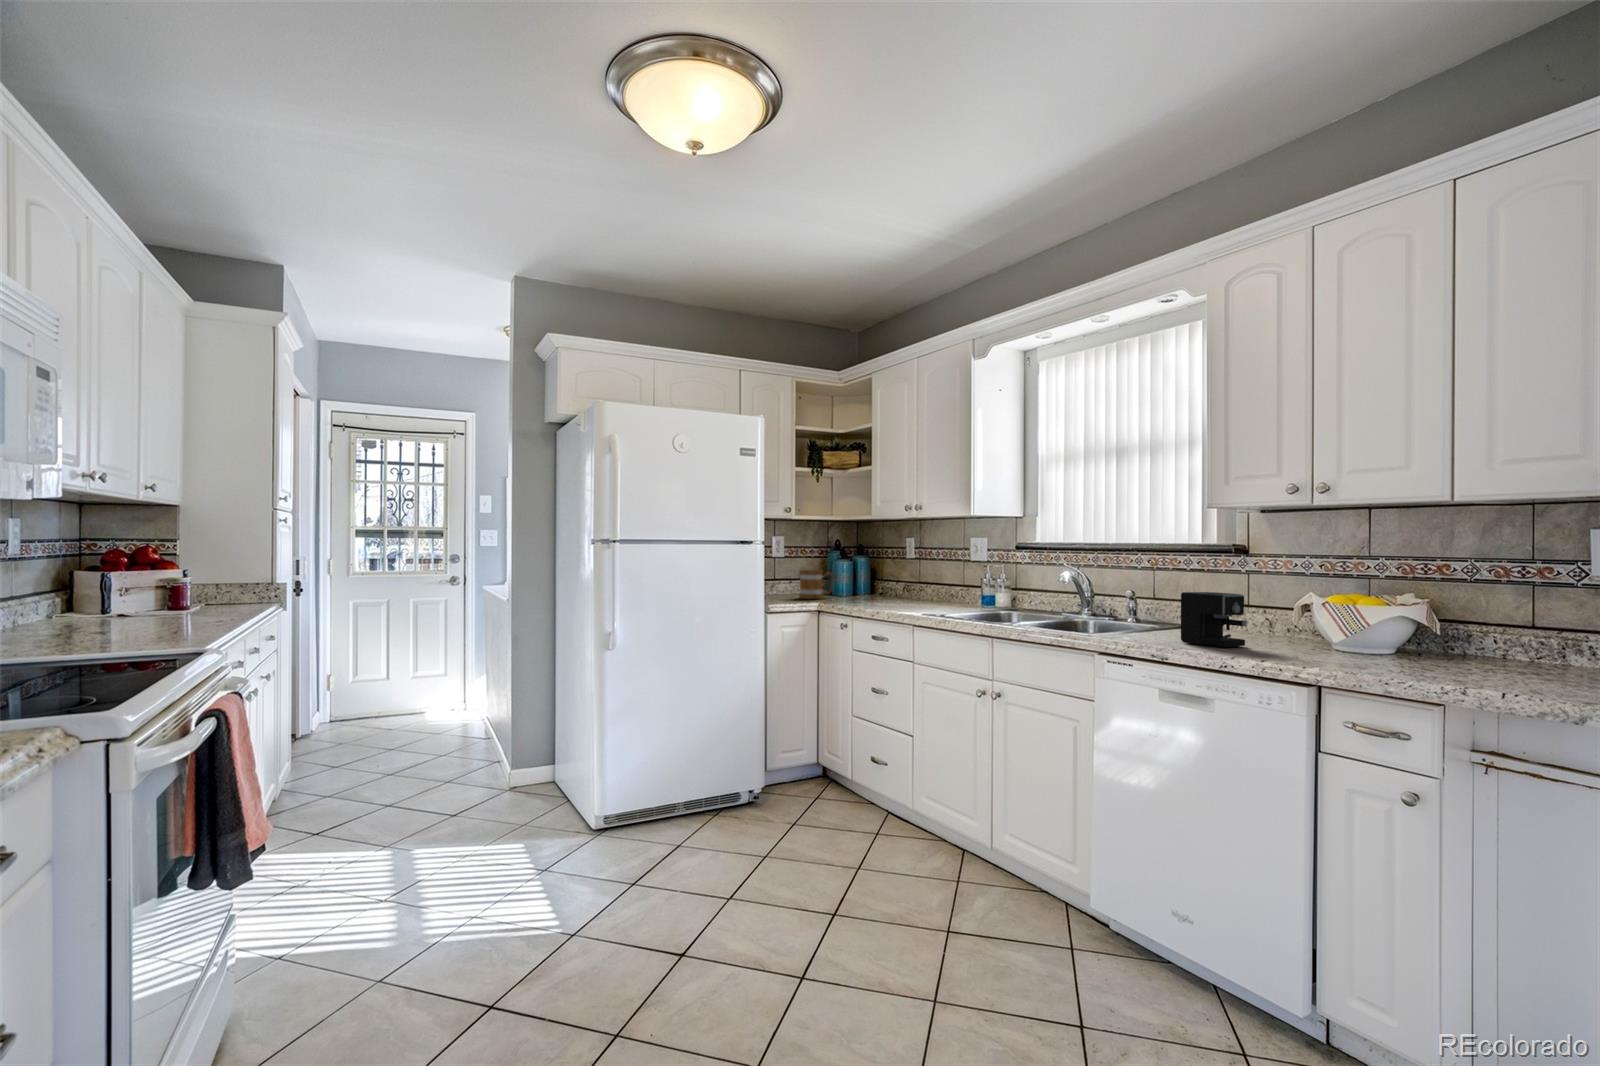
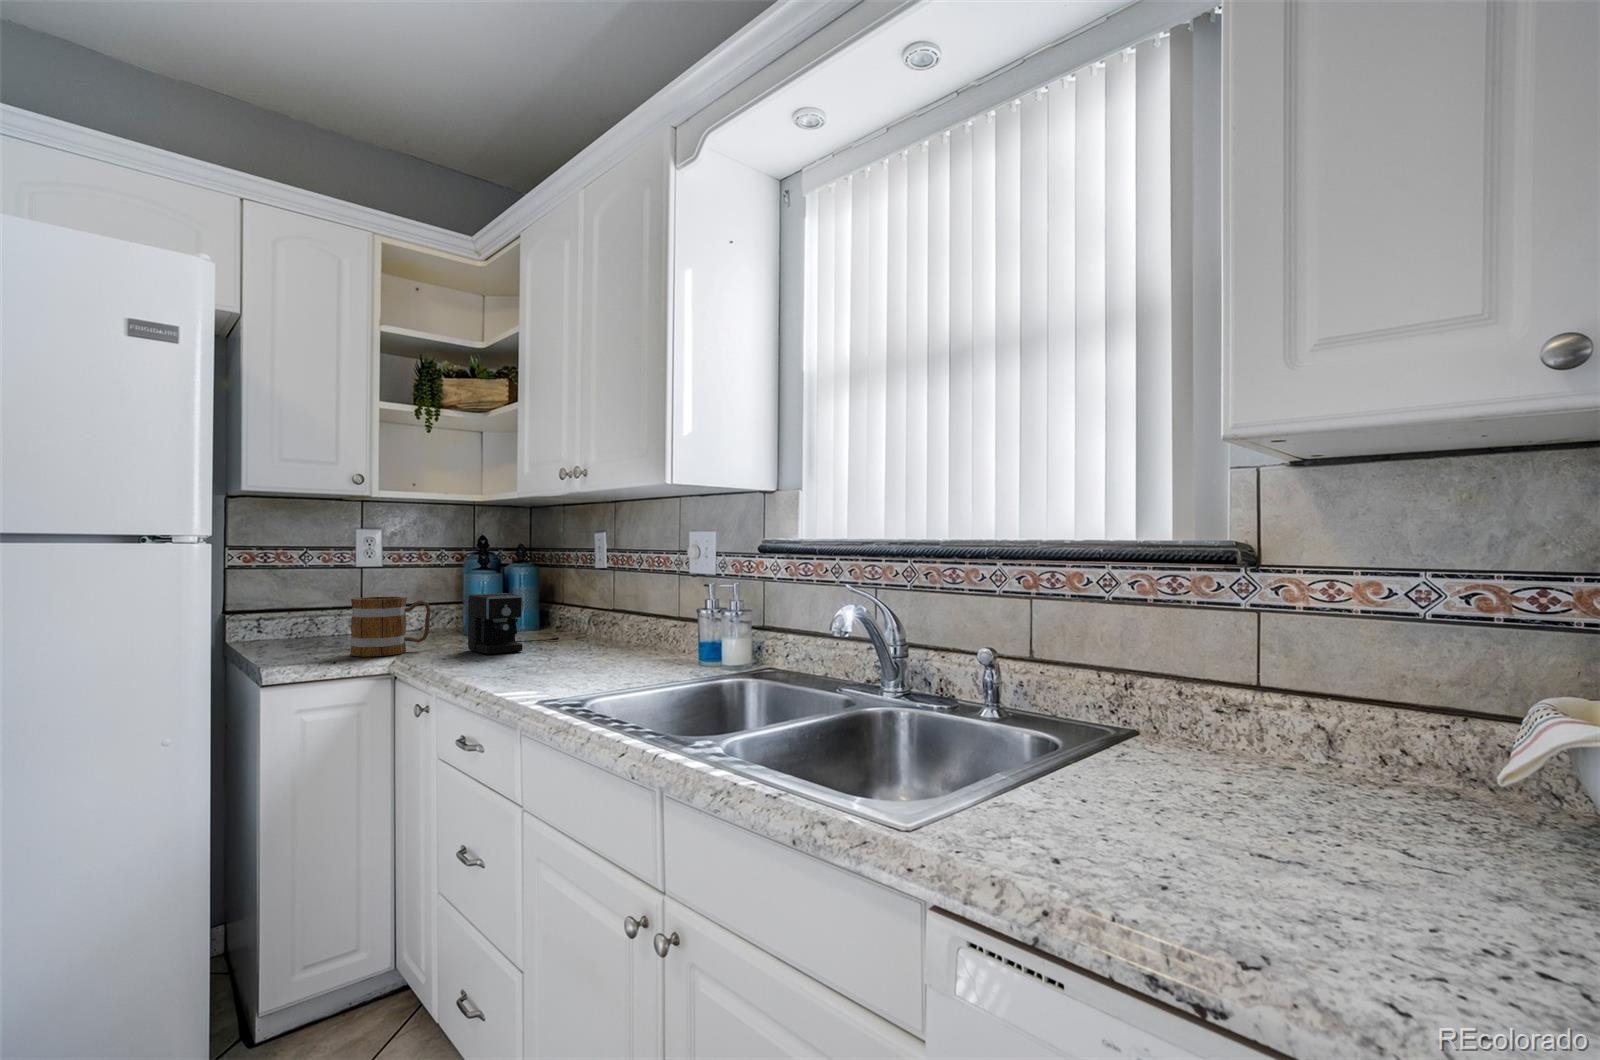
coffee maker: present [1181,592,1247,647] -> present [468,593,559,654]

